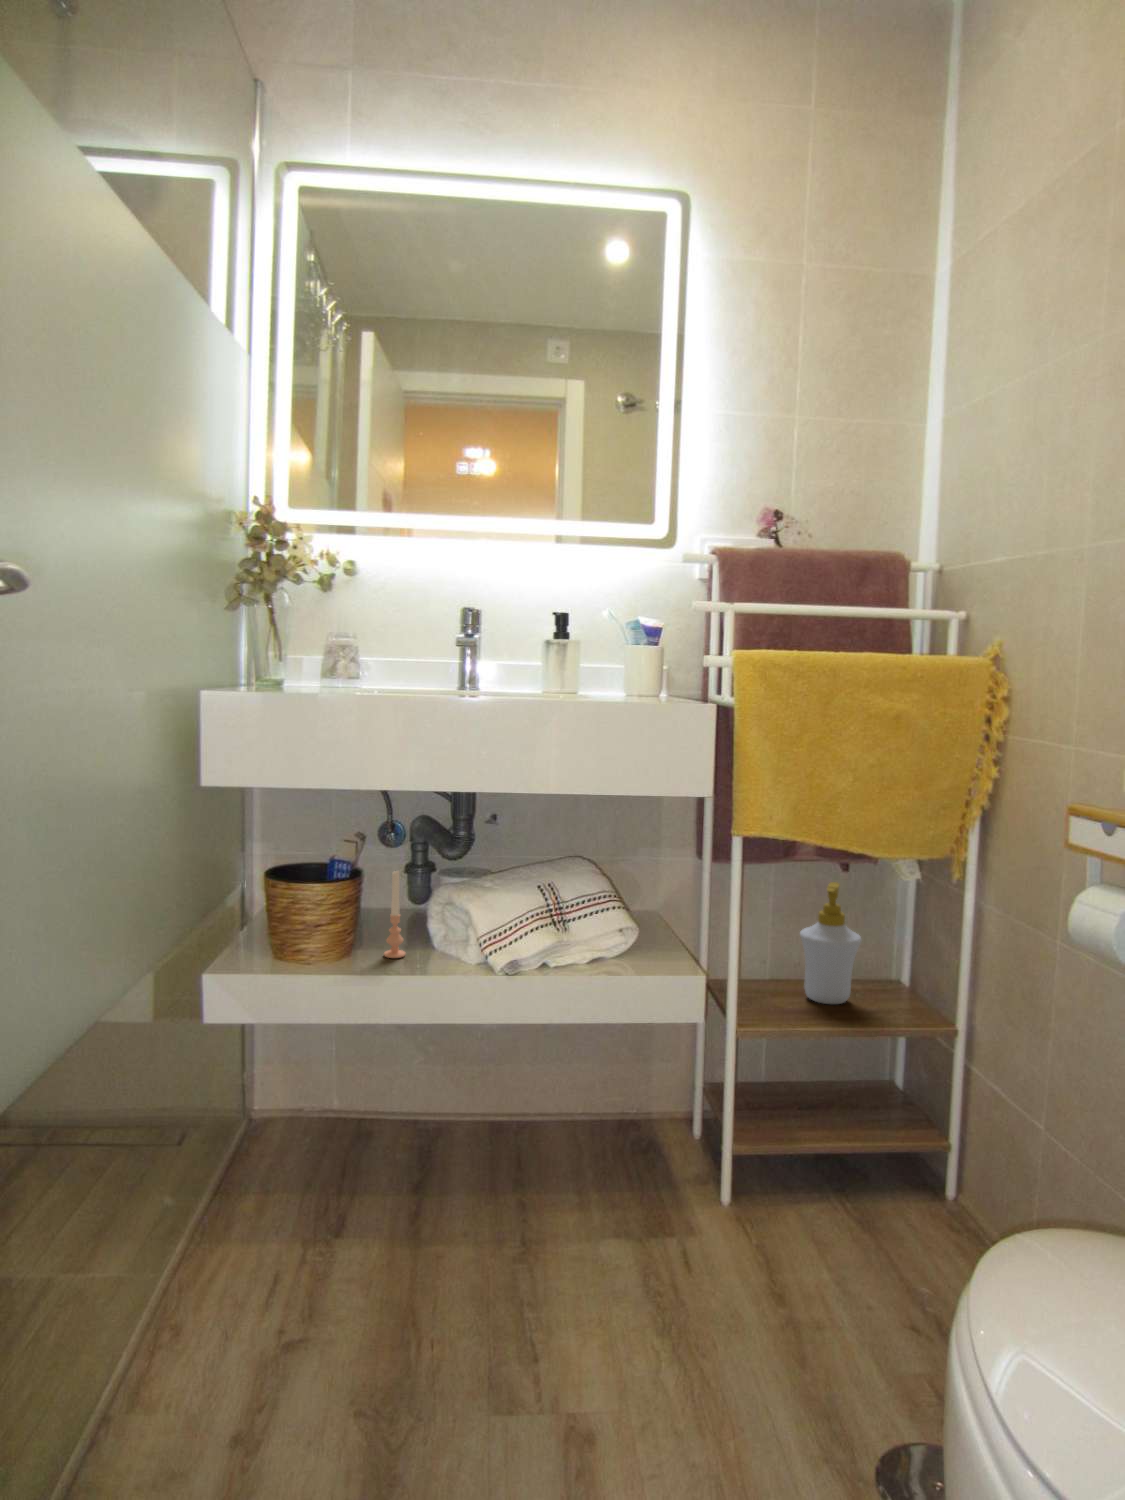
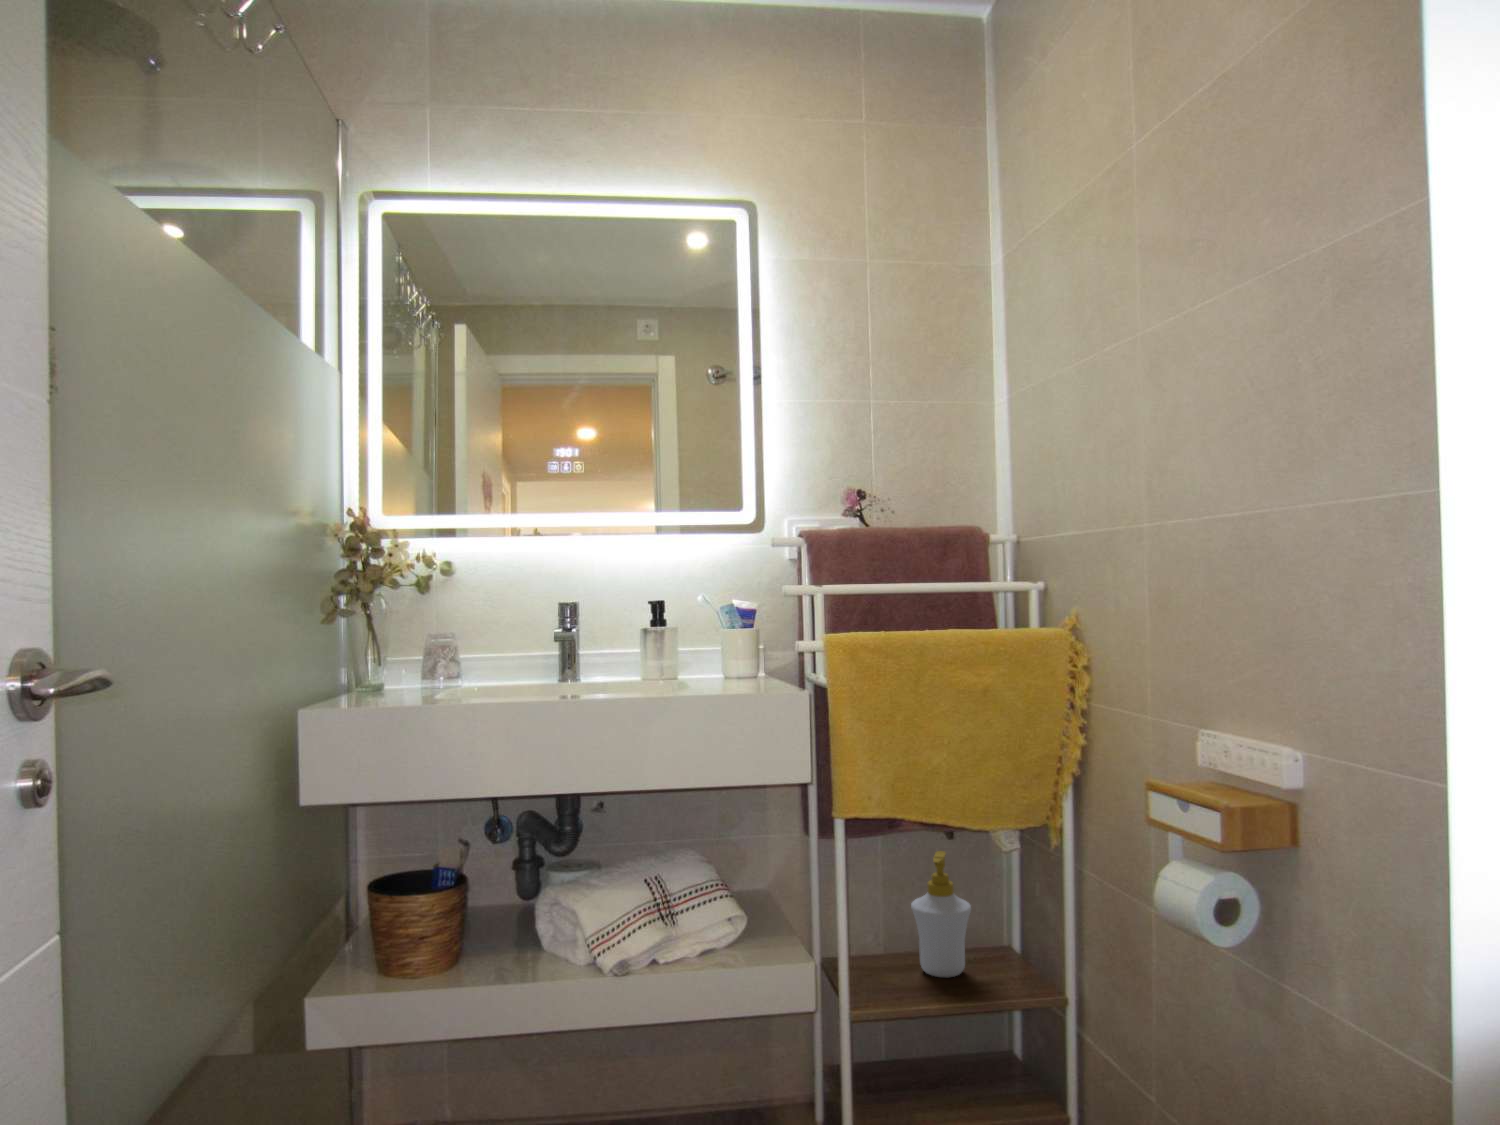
candle: present [384,871,405,958] -> none [489,875,511,969]

